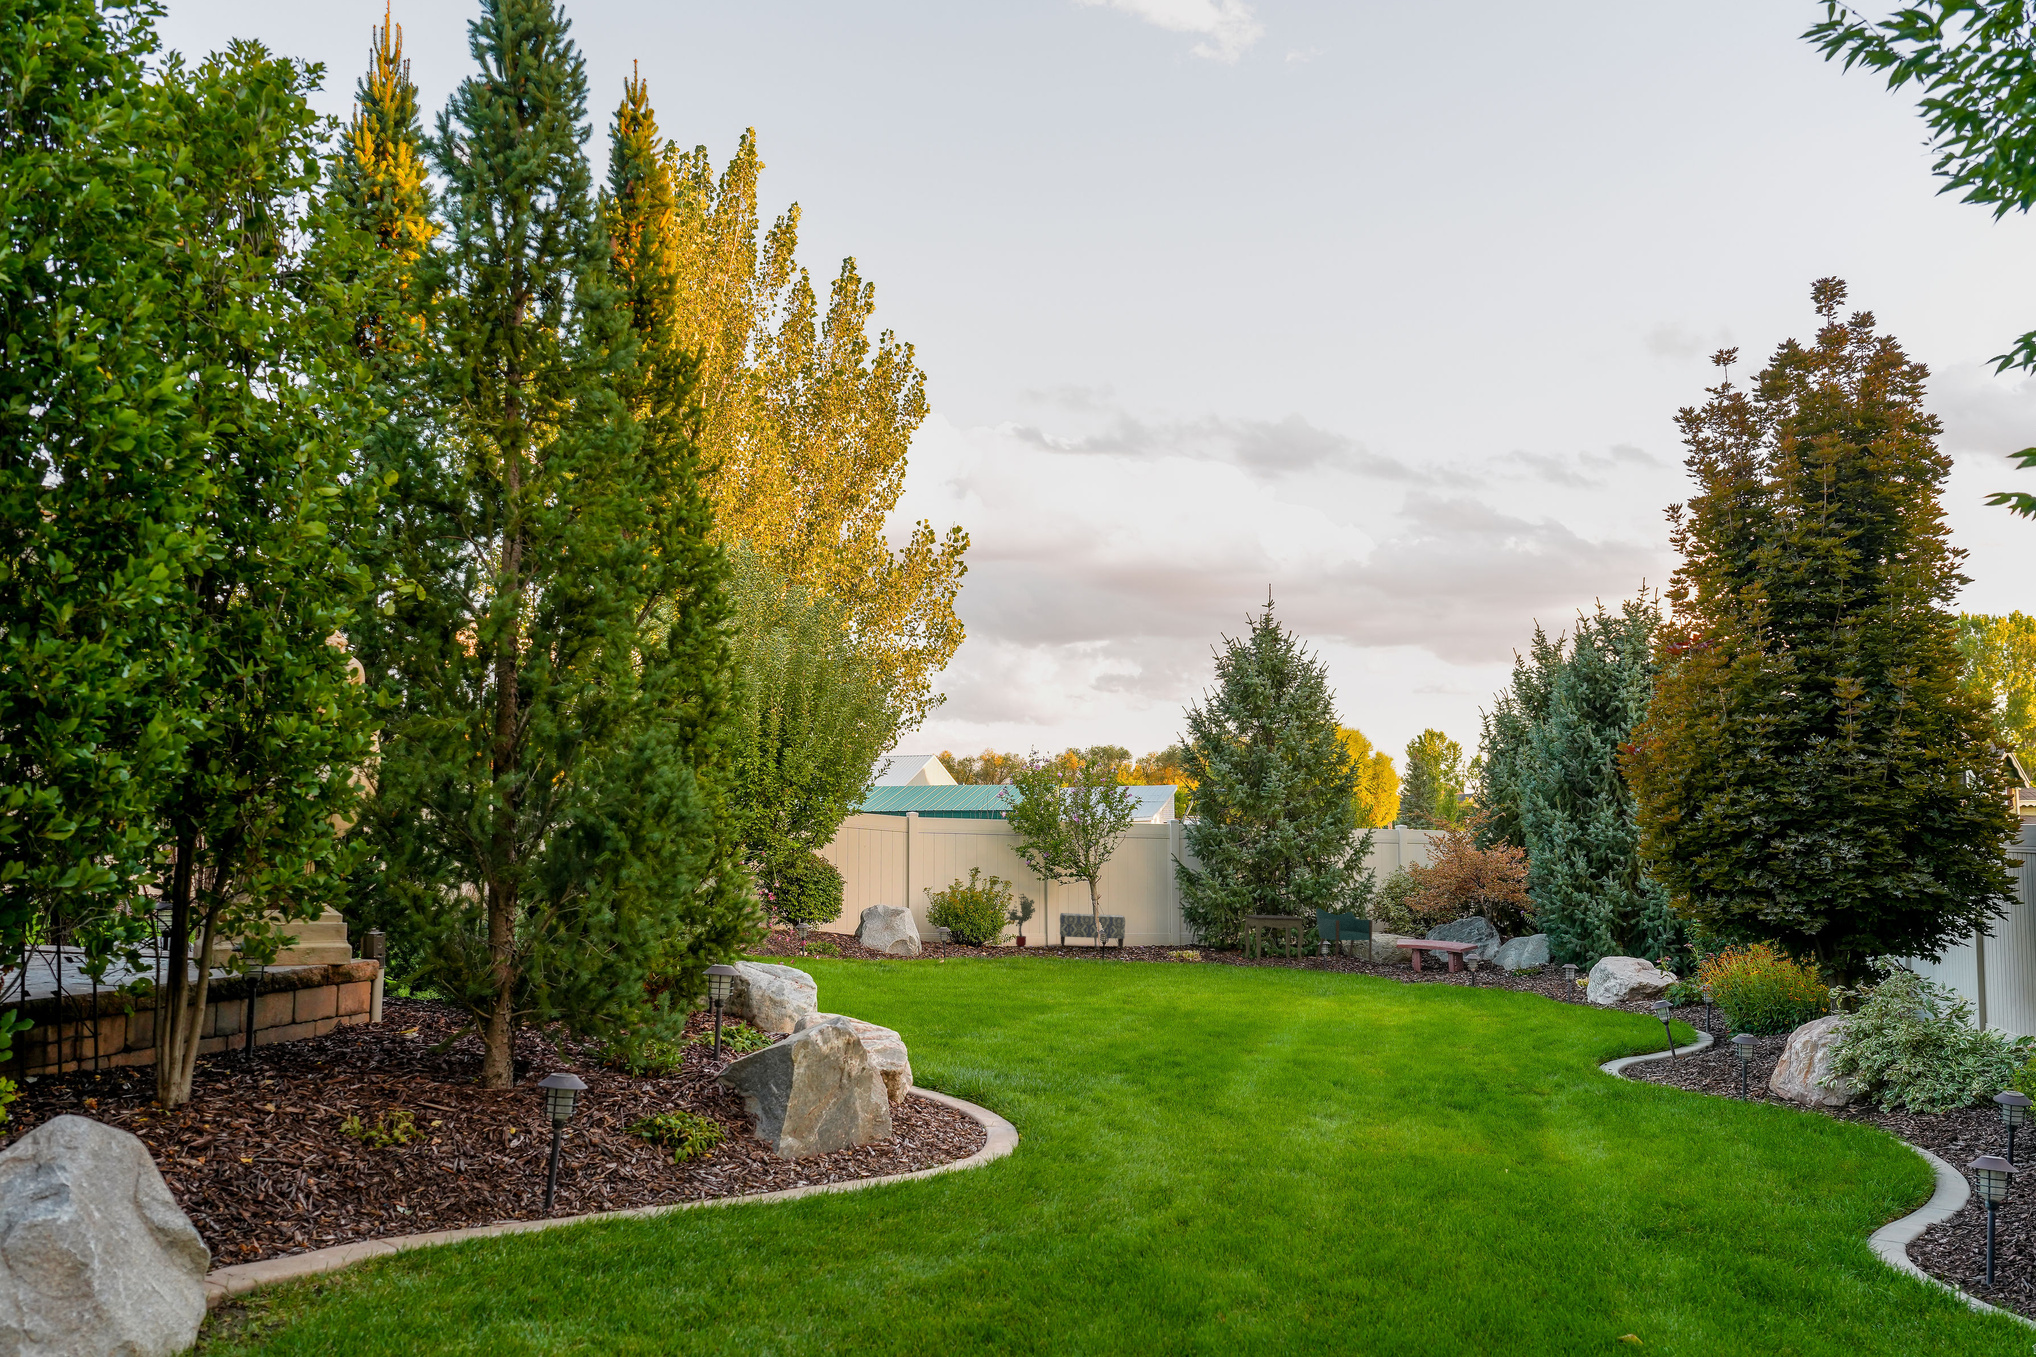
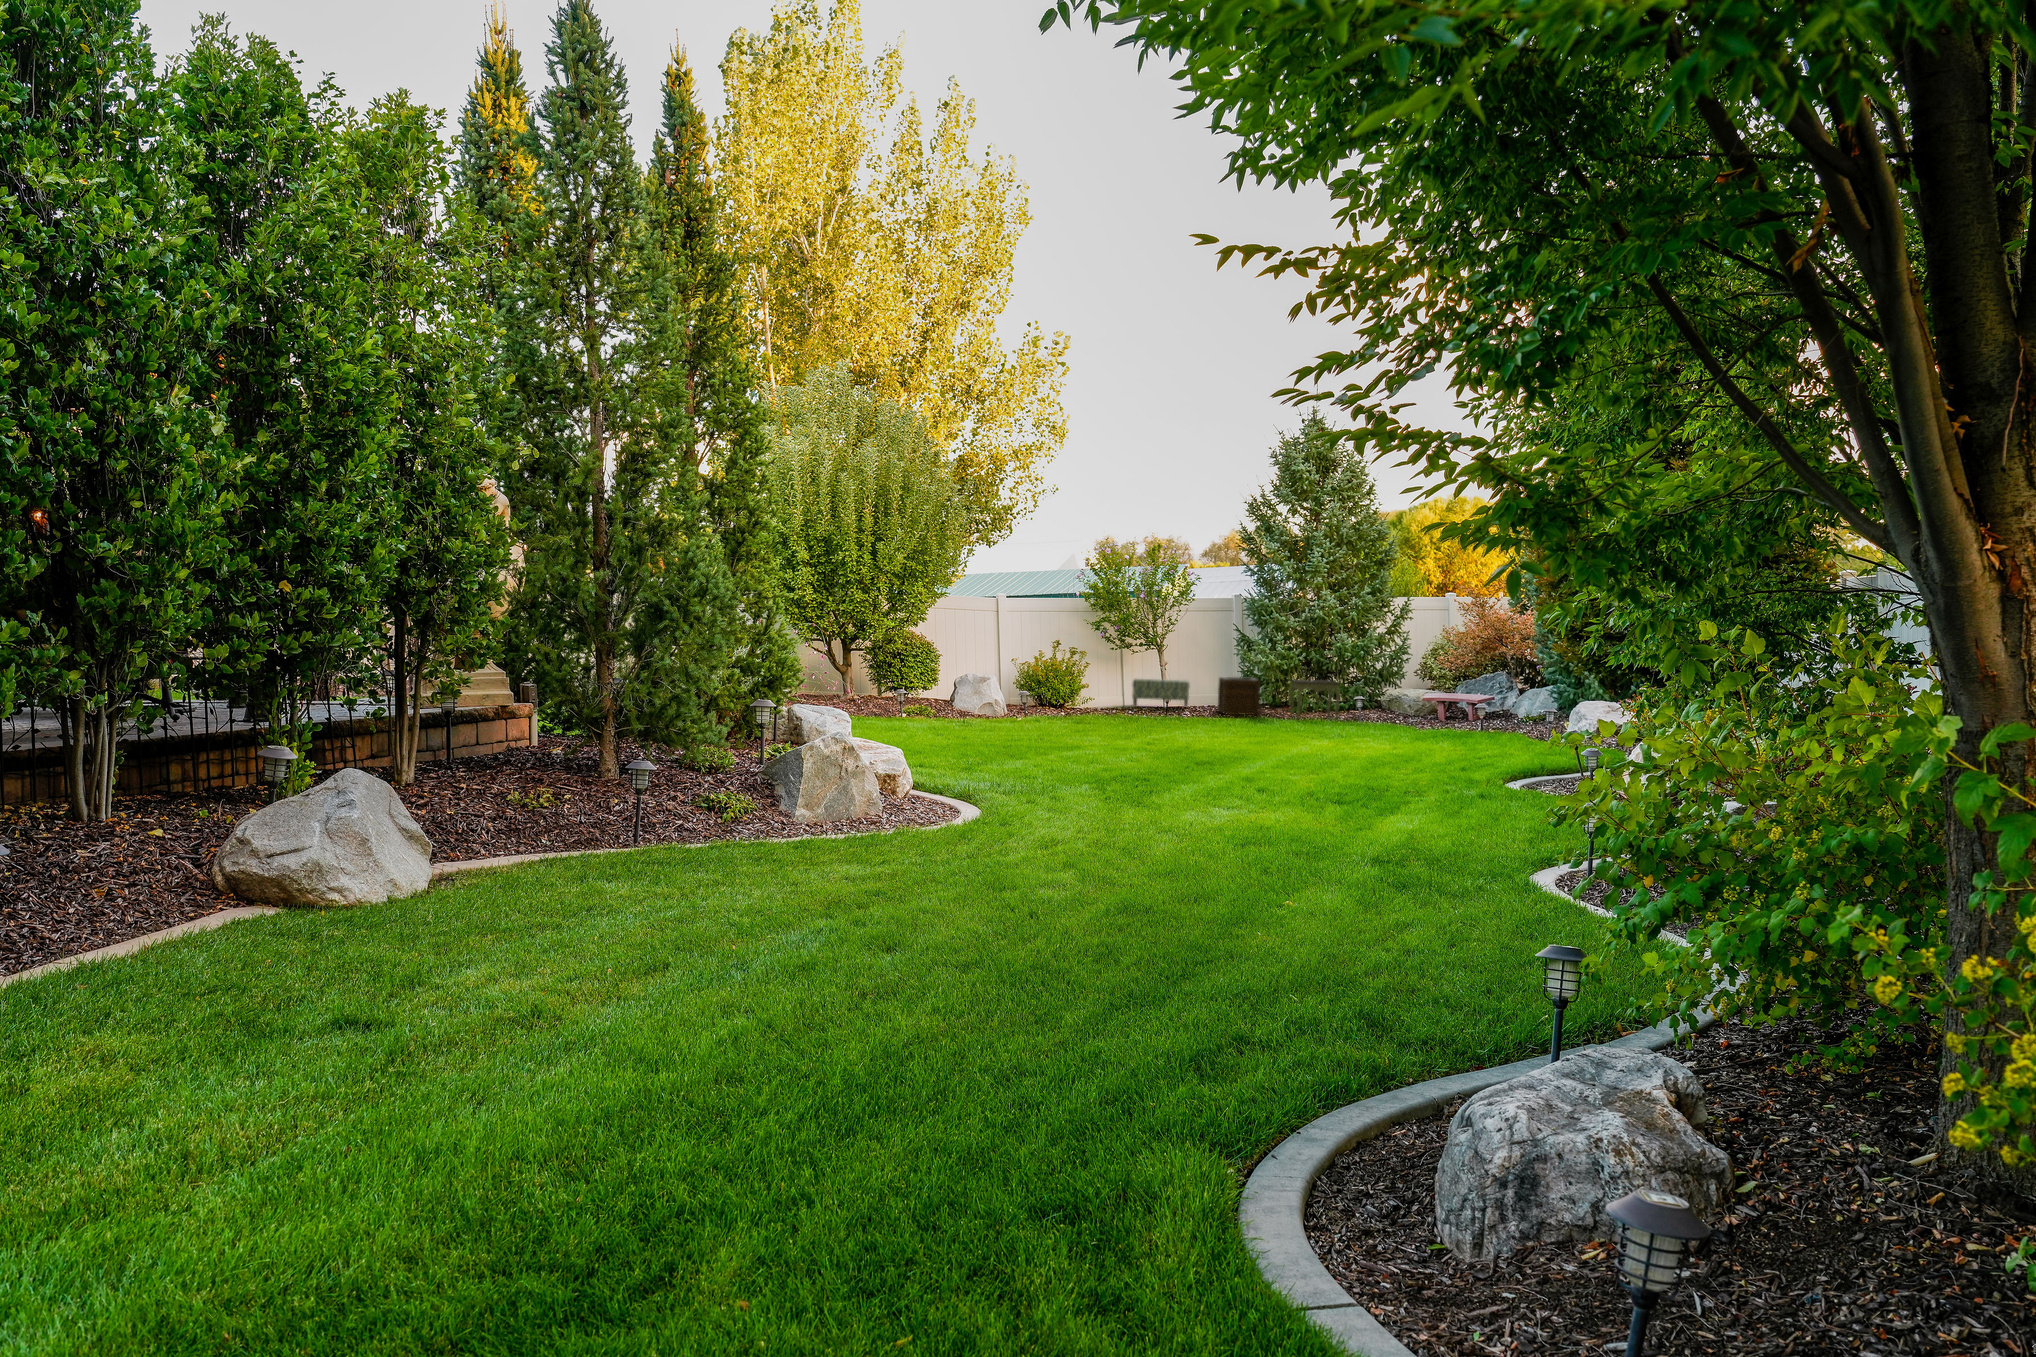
potted tree: present [1006,894,1035,947] -> none [1083,661,1110,707]
chair: present [1316,908,1373,964] -> none [1353,665,1405,722]
wooden crate: none [1160,912,1211,956] -> present [1218,677,1260,715]

